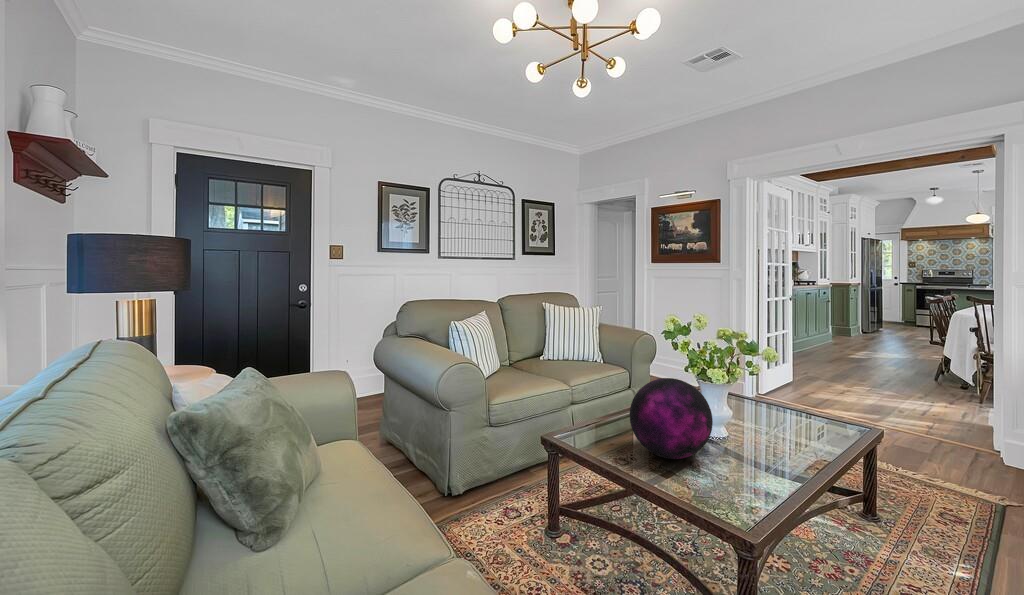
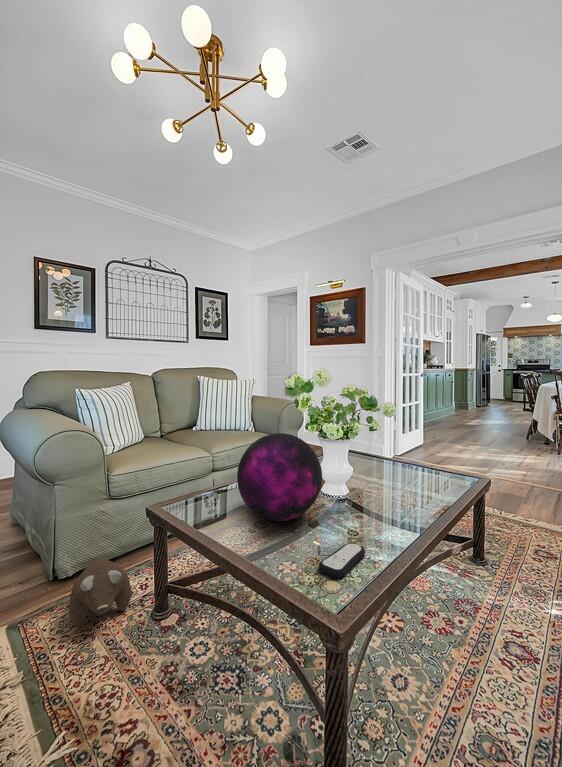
plush toy: none [478,481,526,535] -> present [69,559,131,625]
remote control: none [723,482,763,509] -> present [319,543,365,578]

